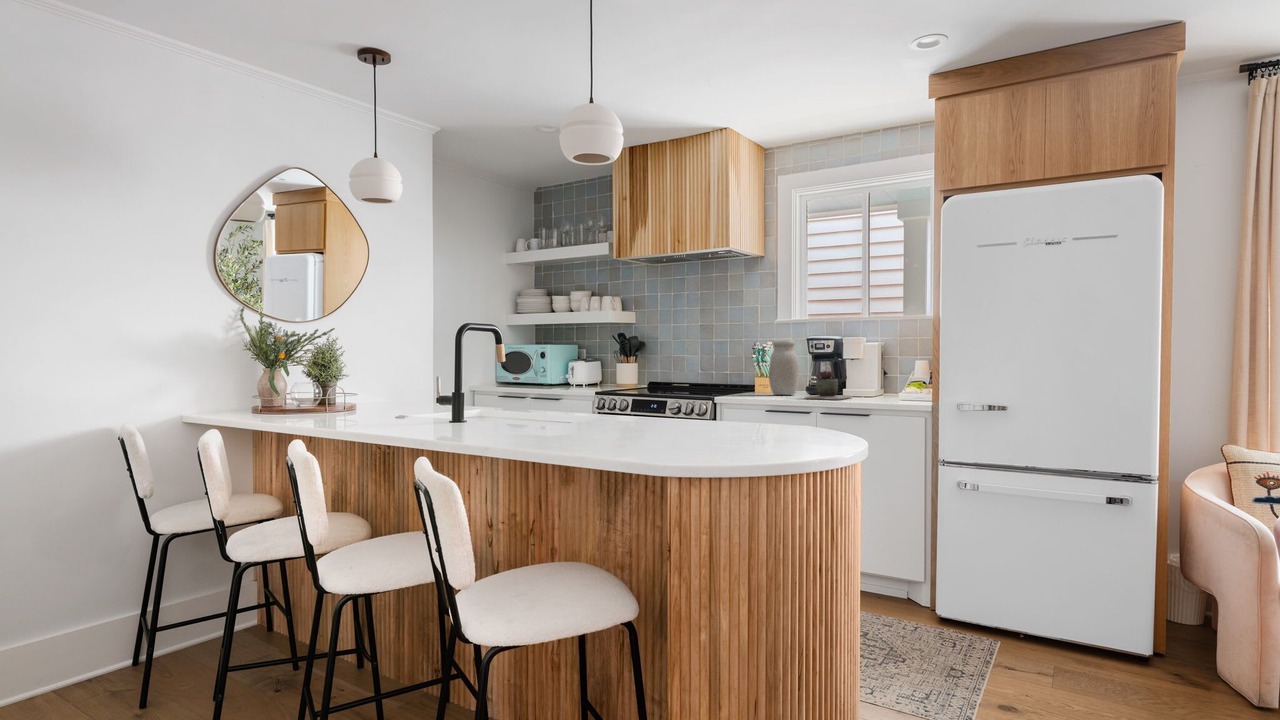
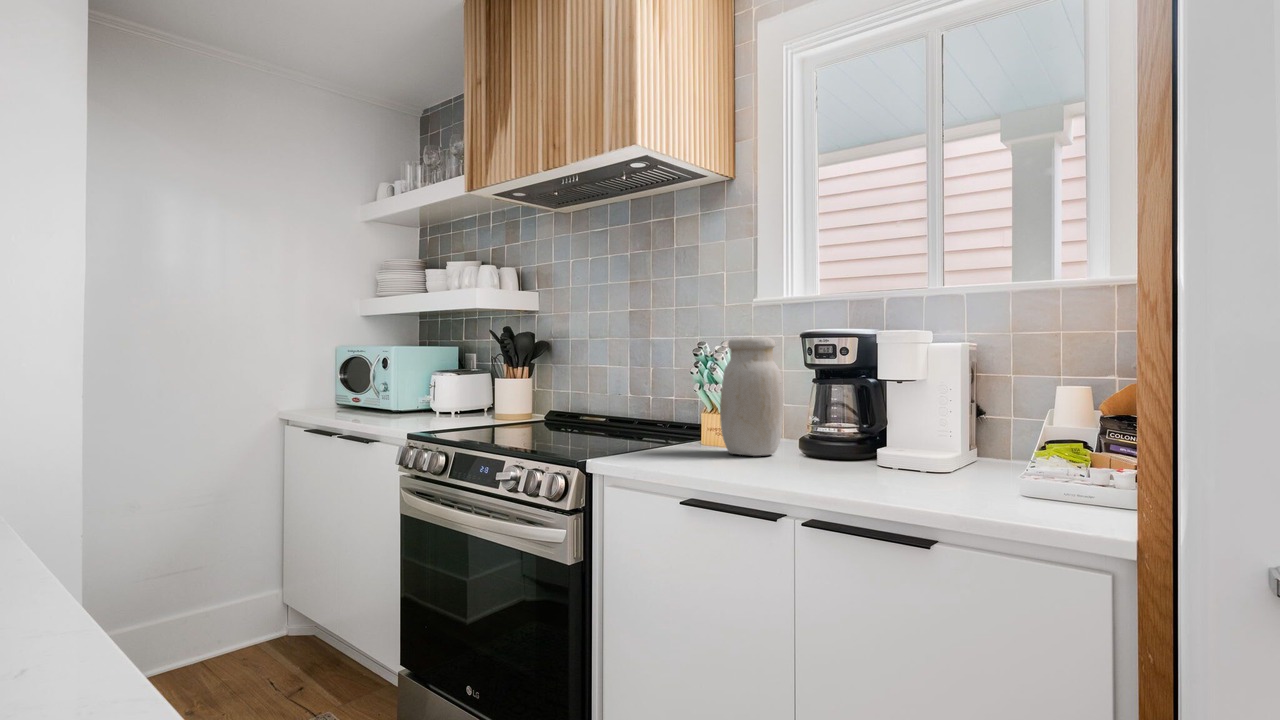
succulent plant: present [805,371,852,400] -> none [775,410,898,490]

